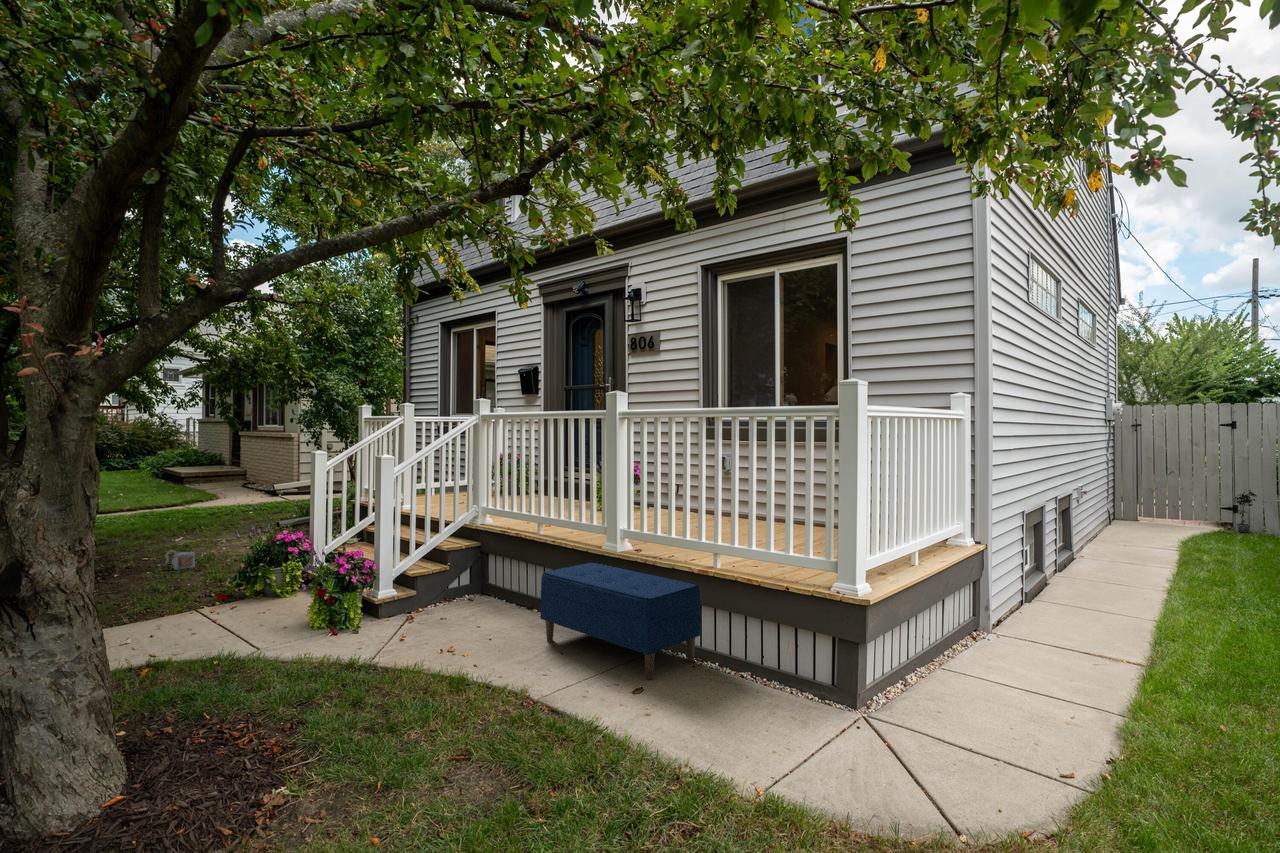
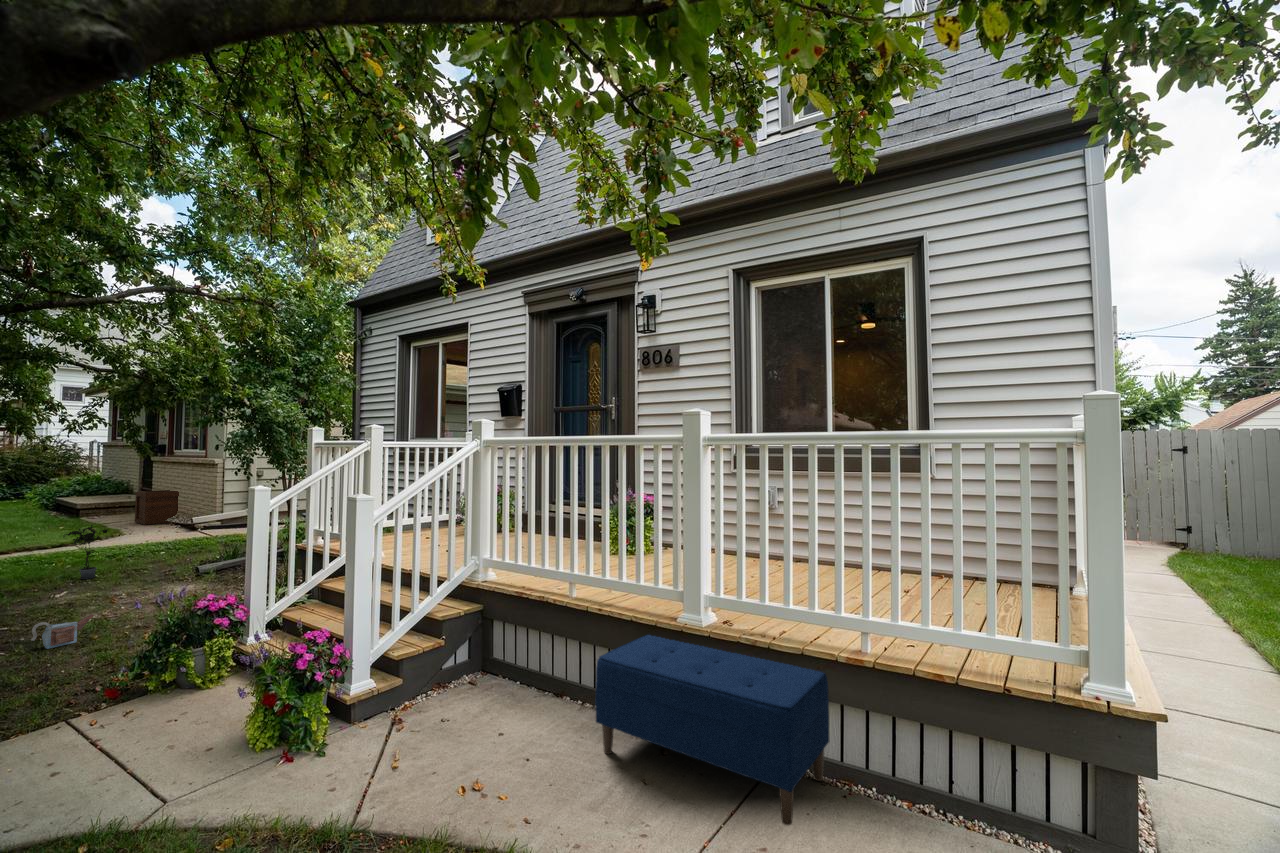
wooden crate: none [228,461,268,491] -> present [135,490,179,525]
potted plant: present [1235,490,1256,533] -> present [63,525,108,579]

